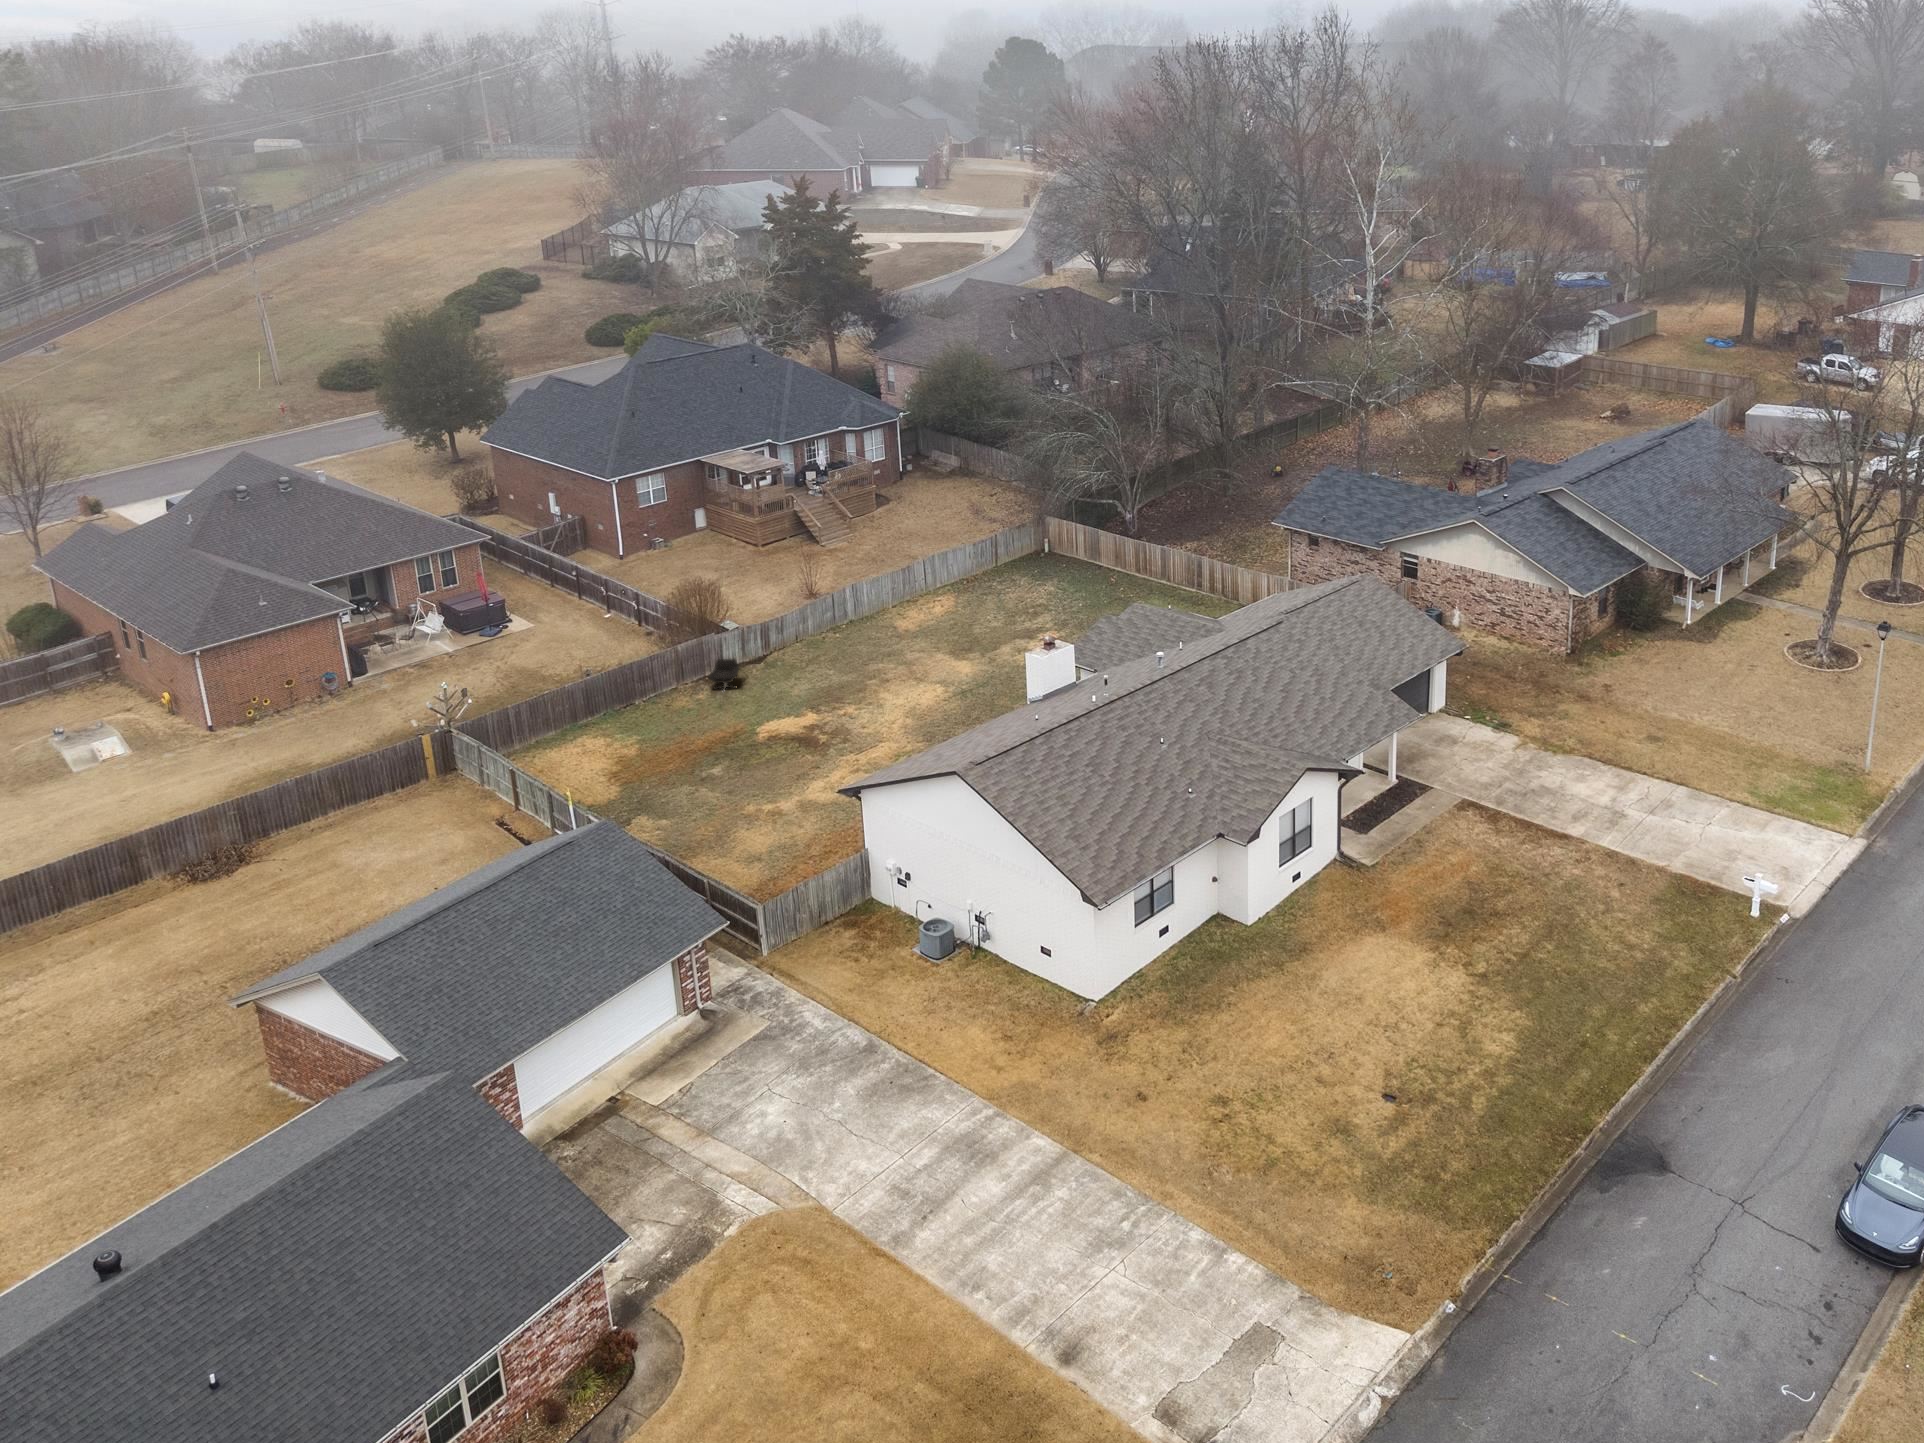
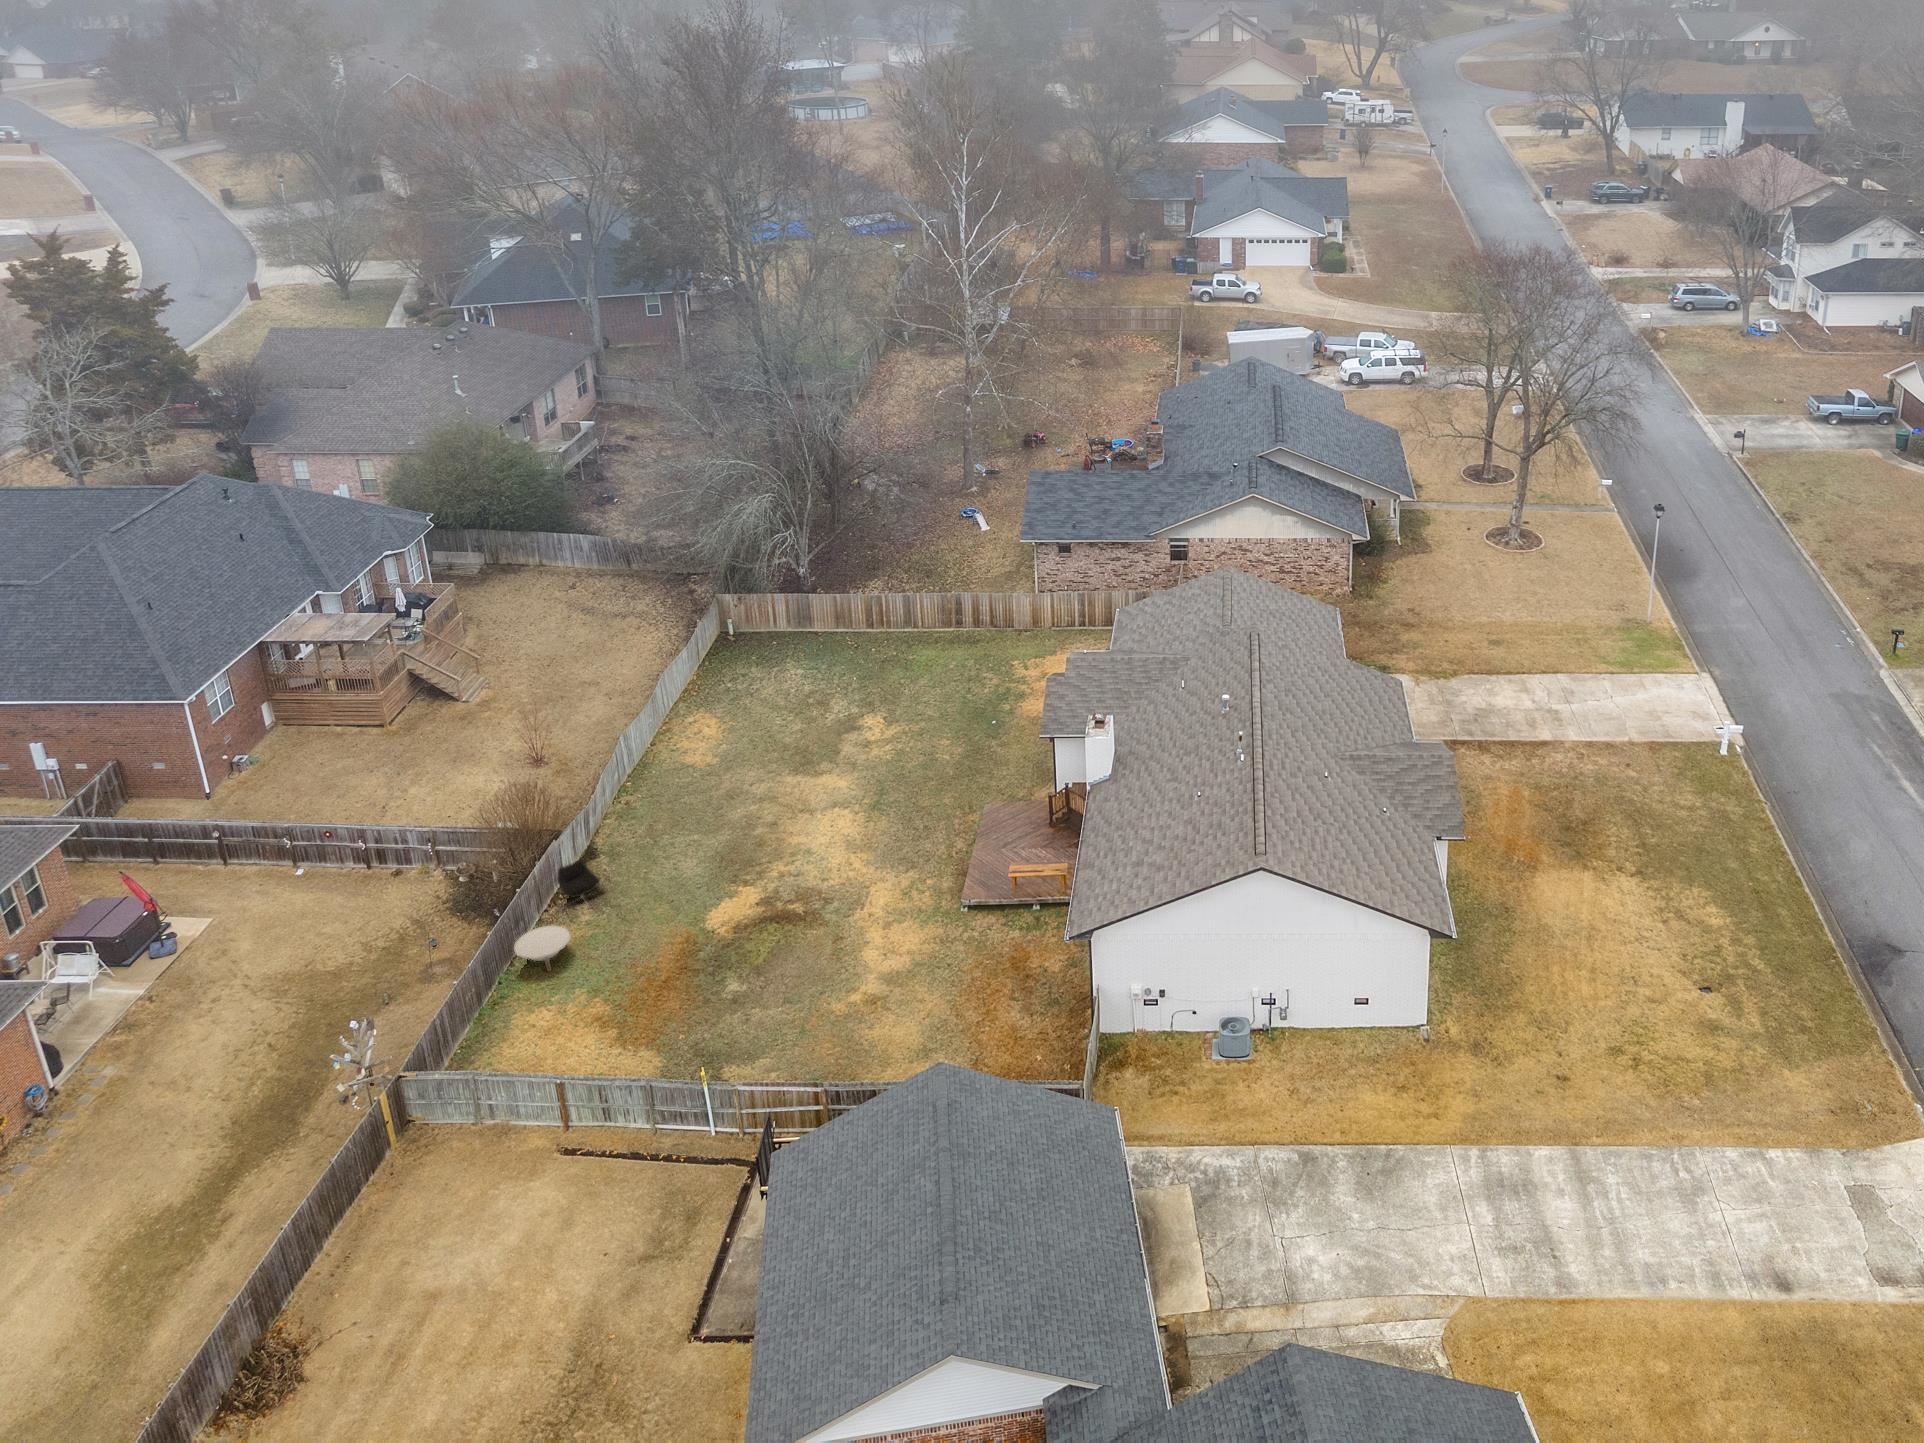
round table: none [635,691,679,723] -> present [514,926,570,972]

